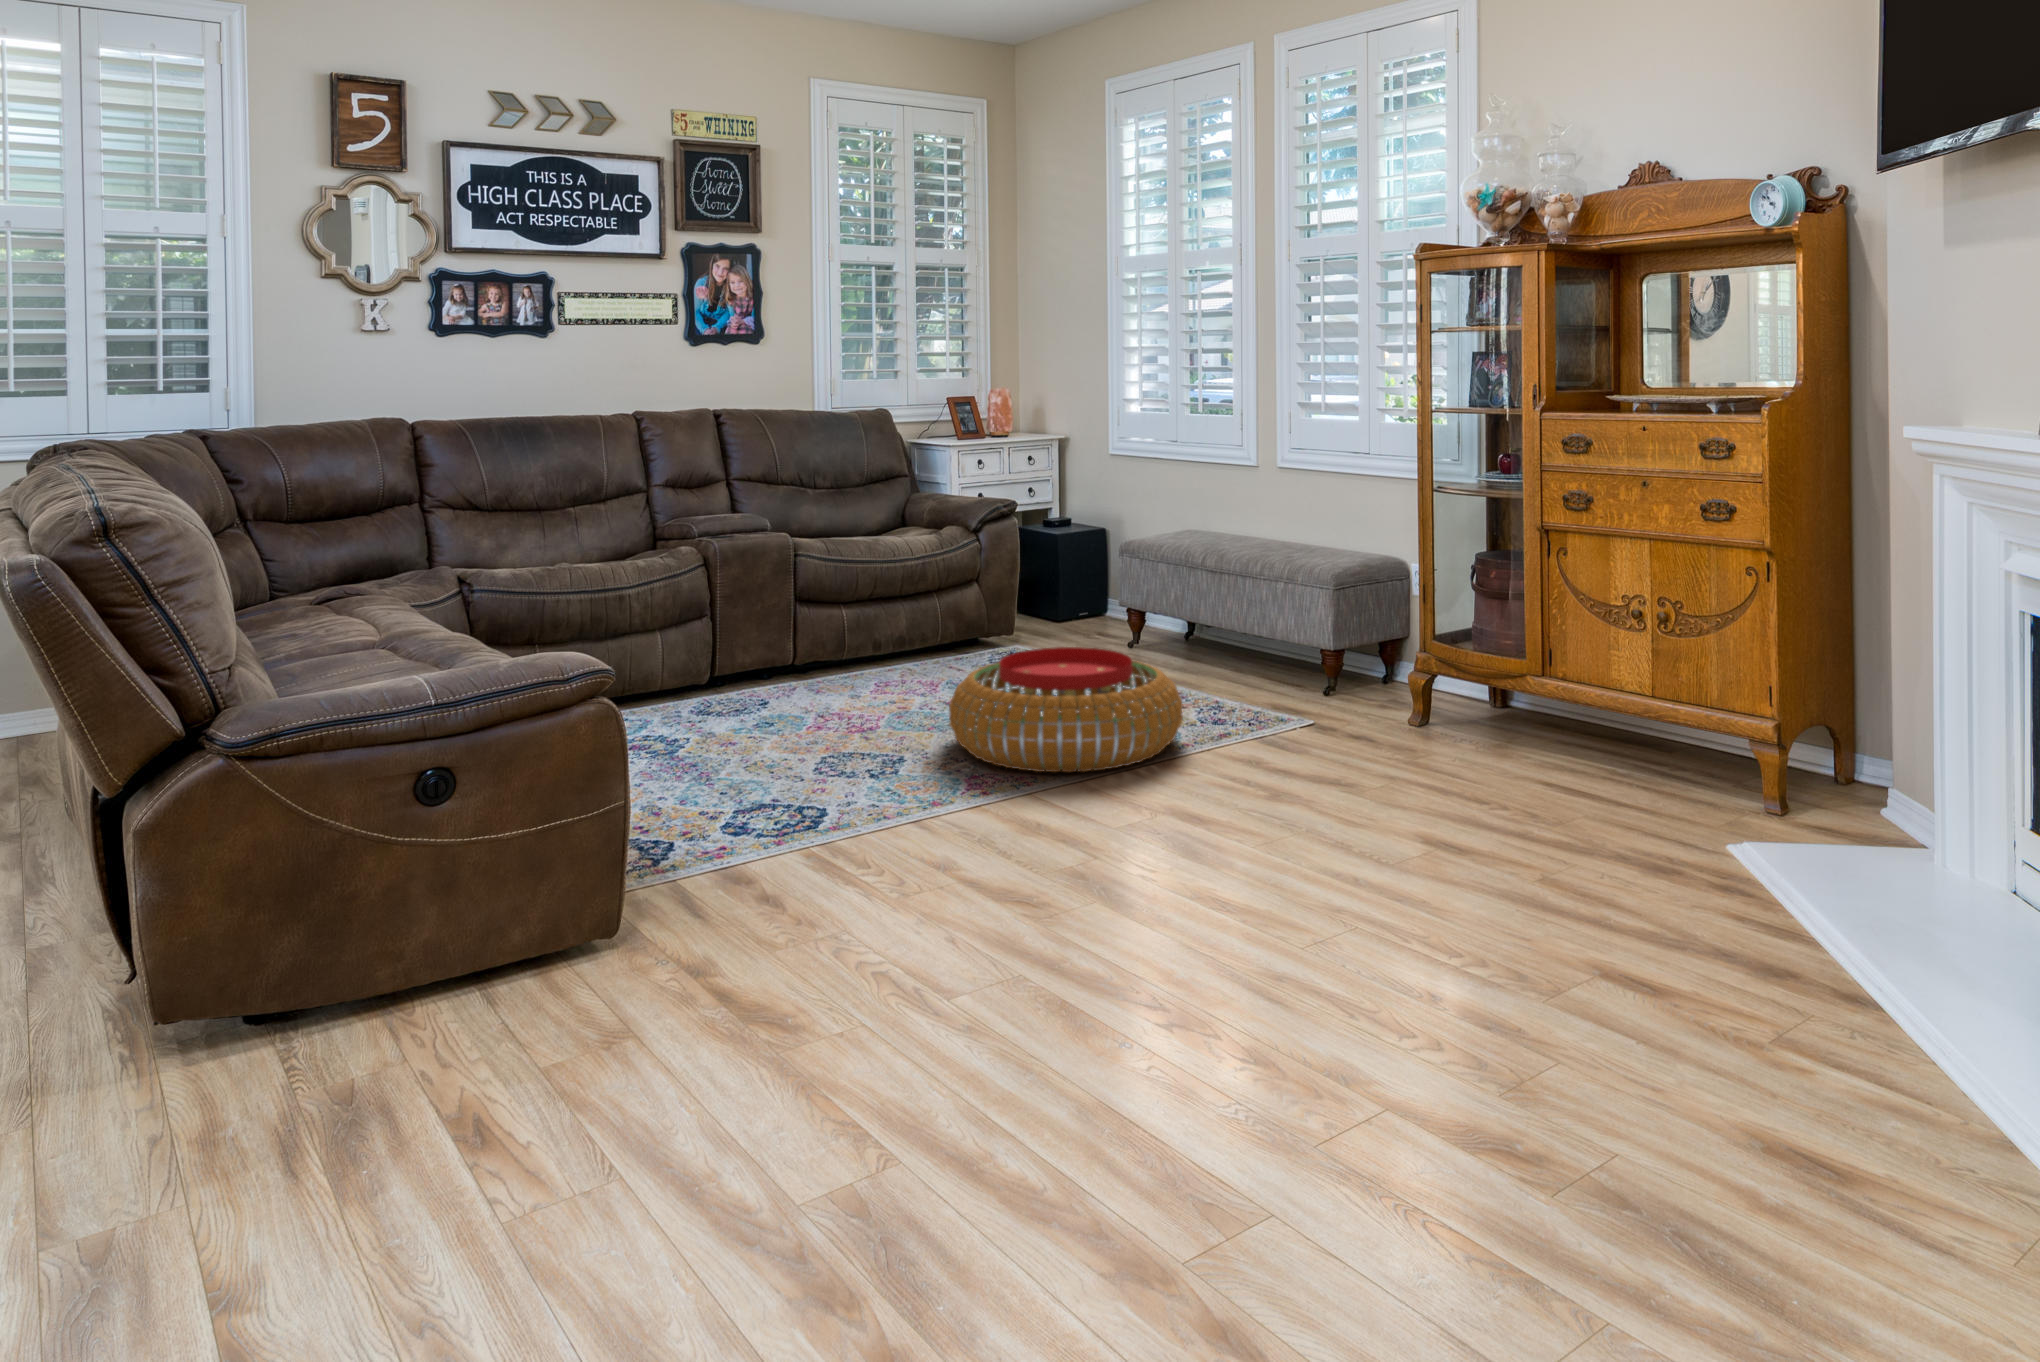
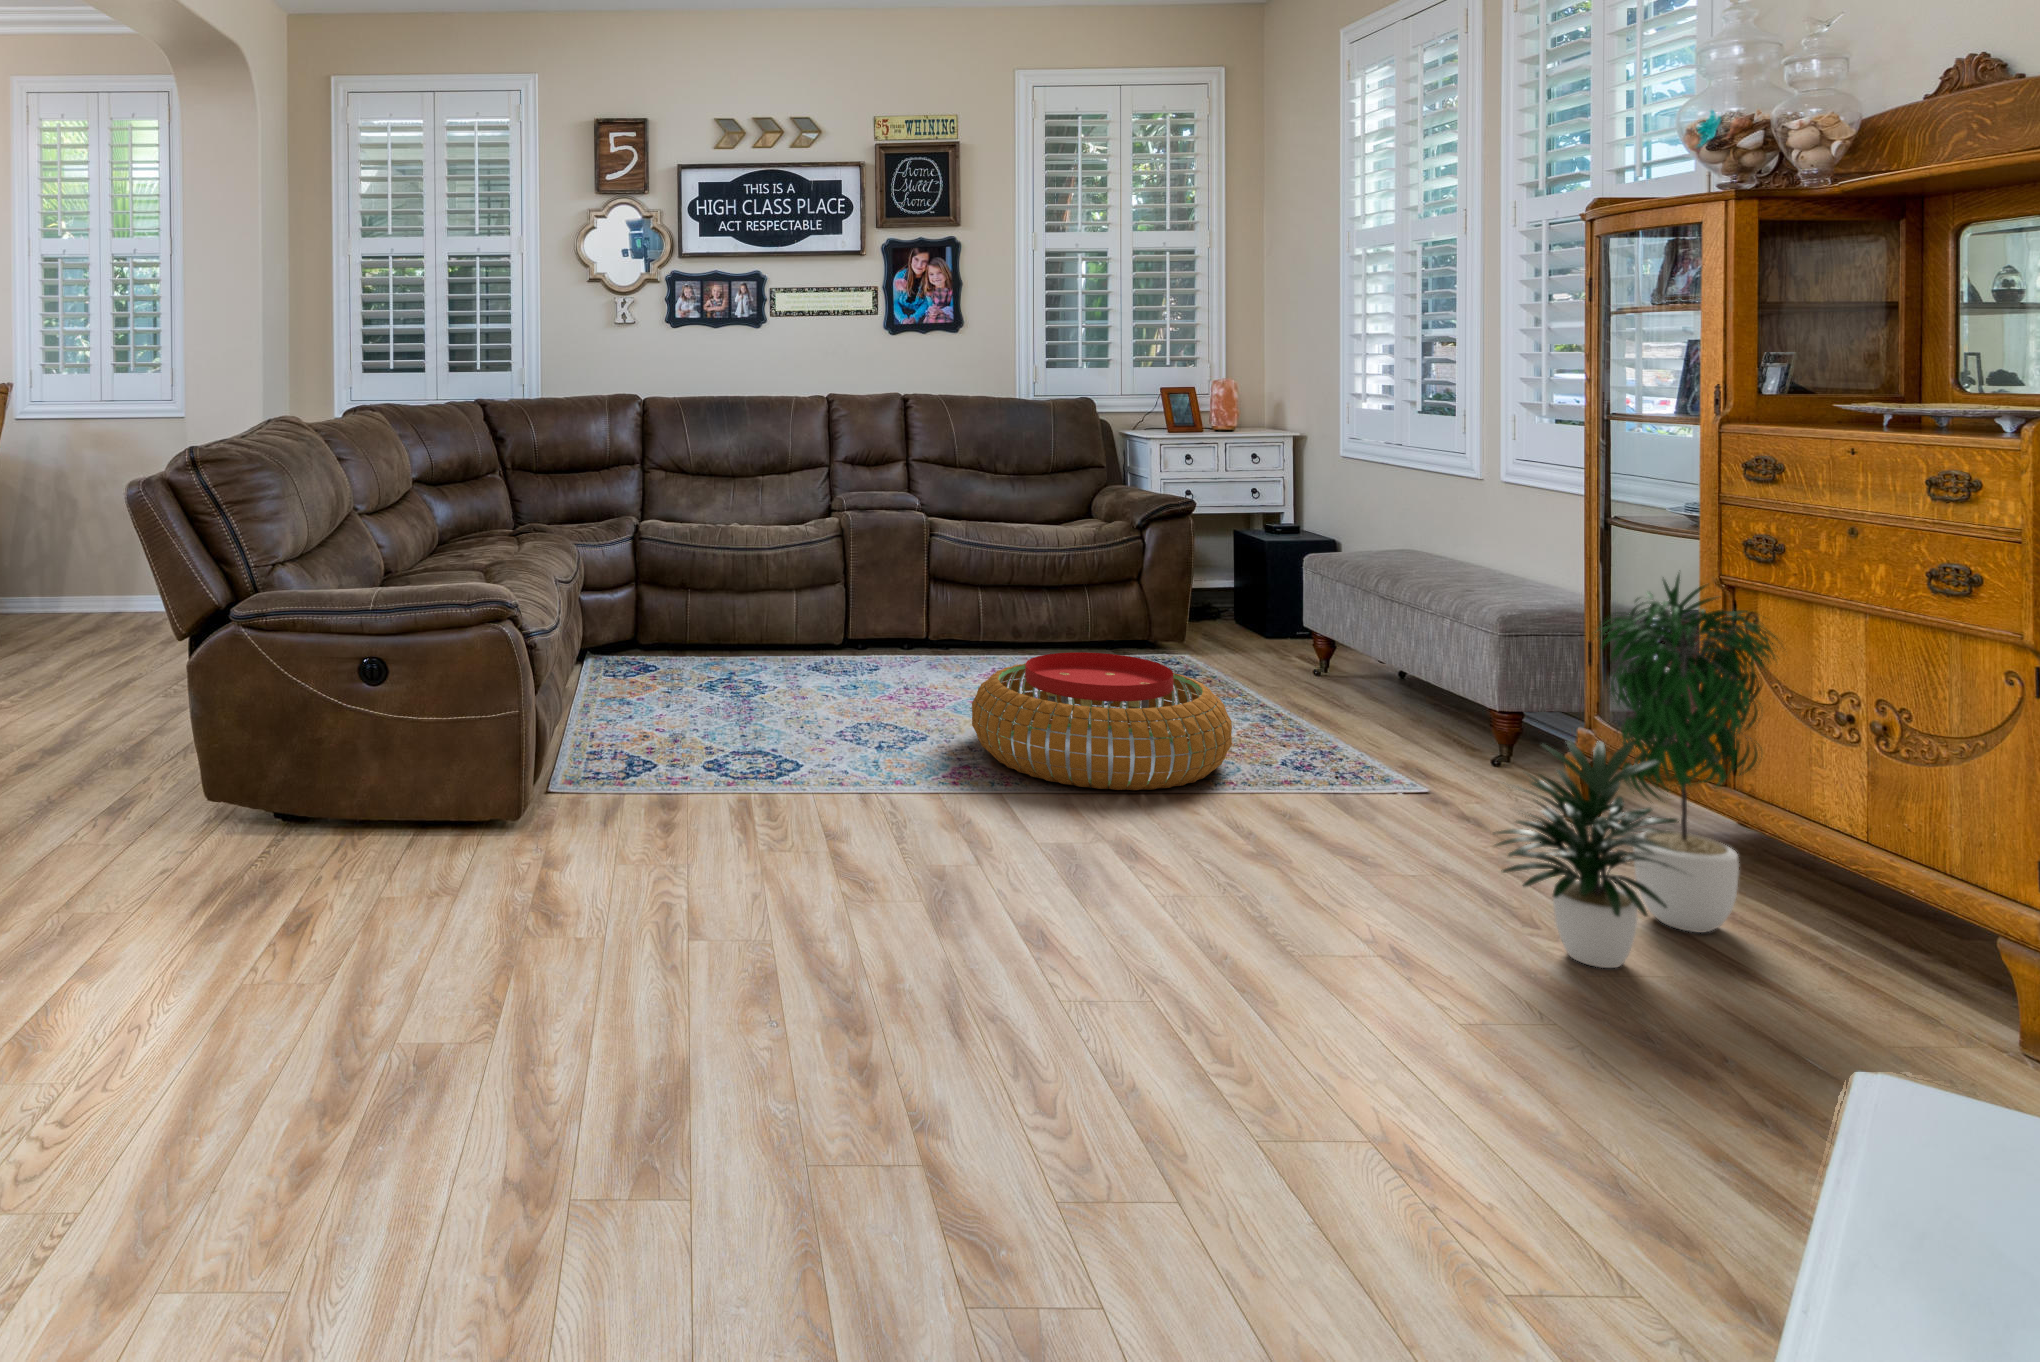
potted plant: none [1469,520,1613,818] -> present [1494,574,1778,968]

